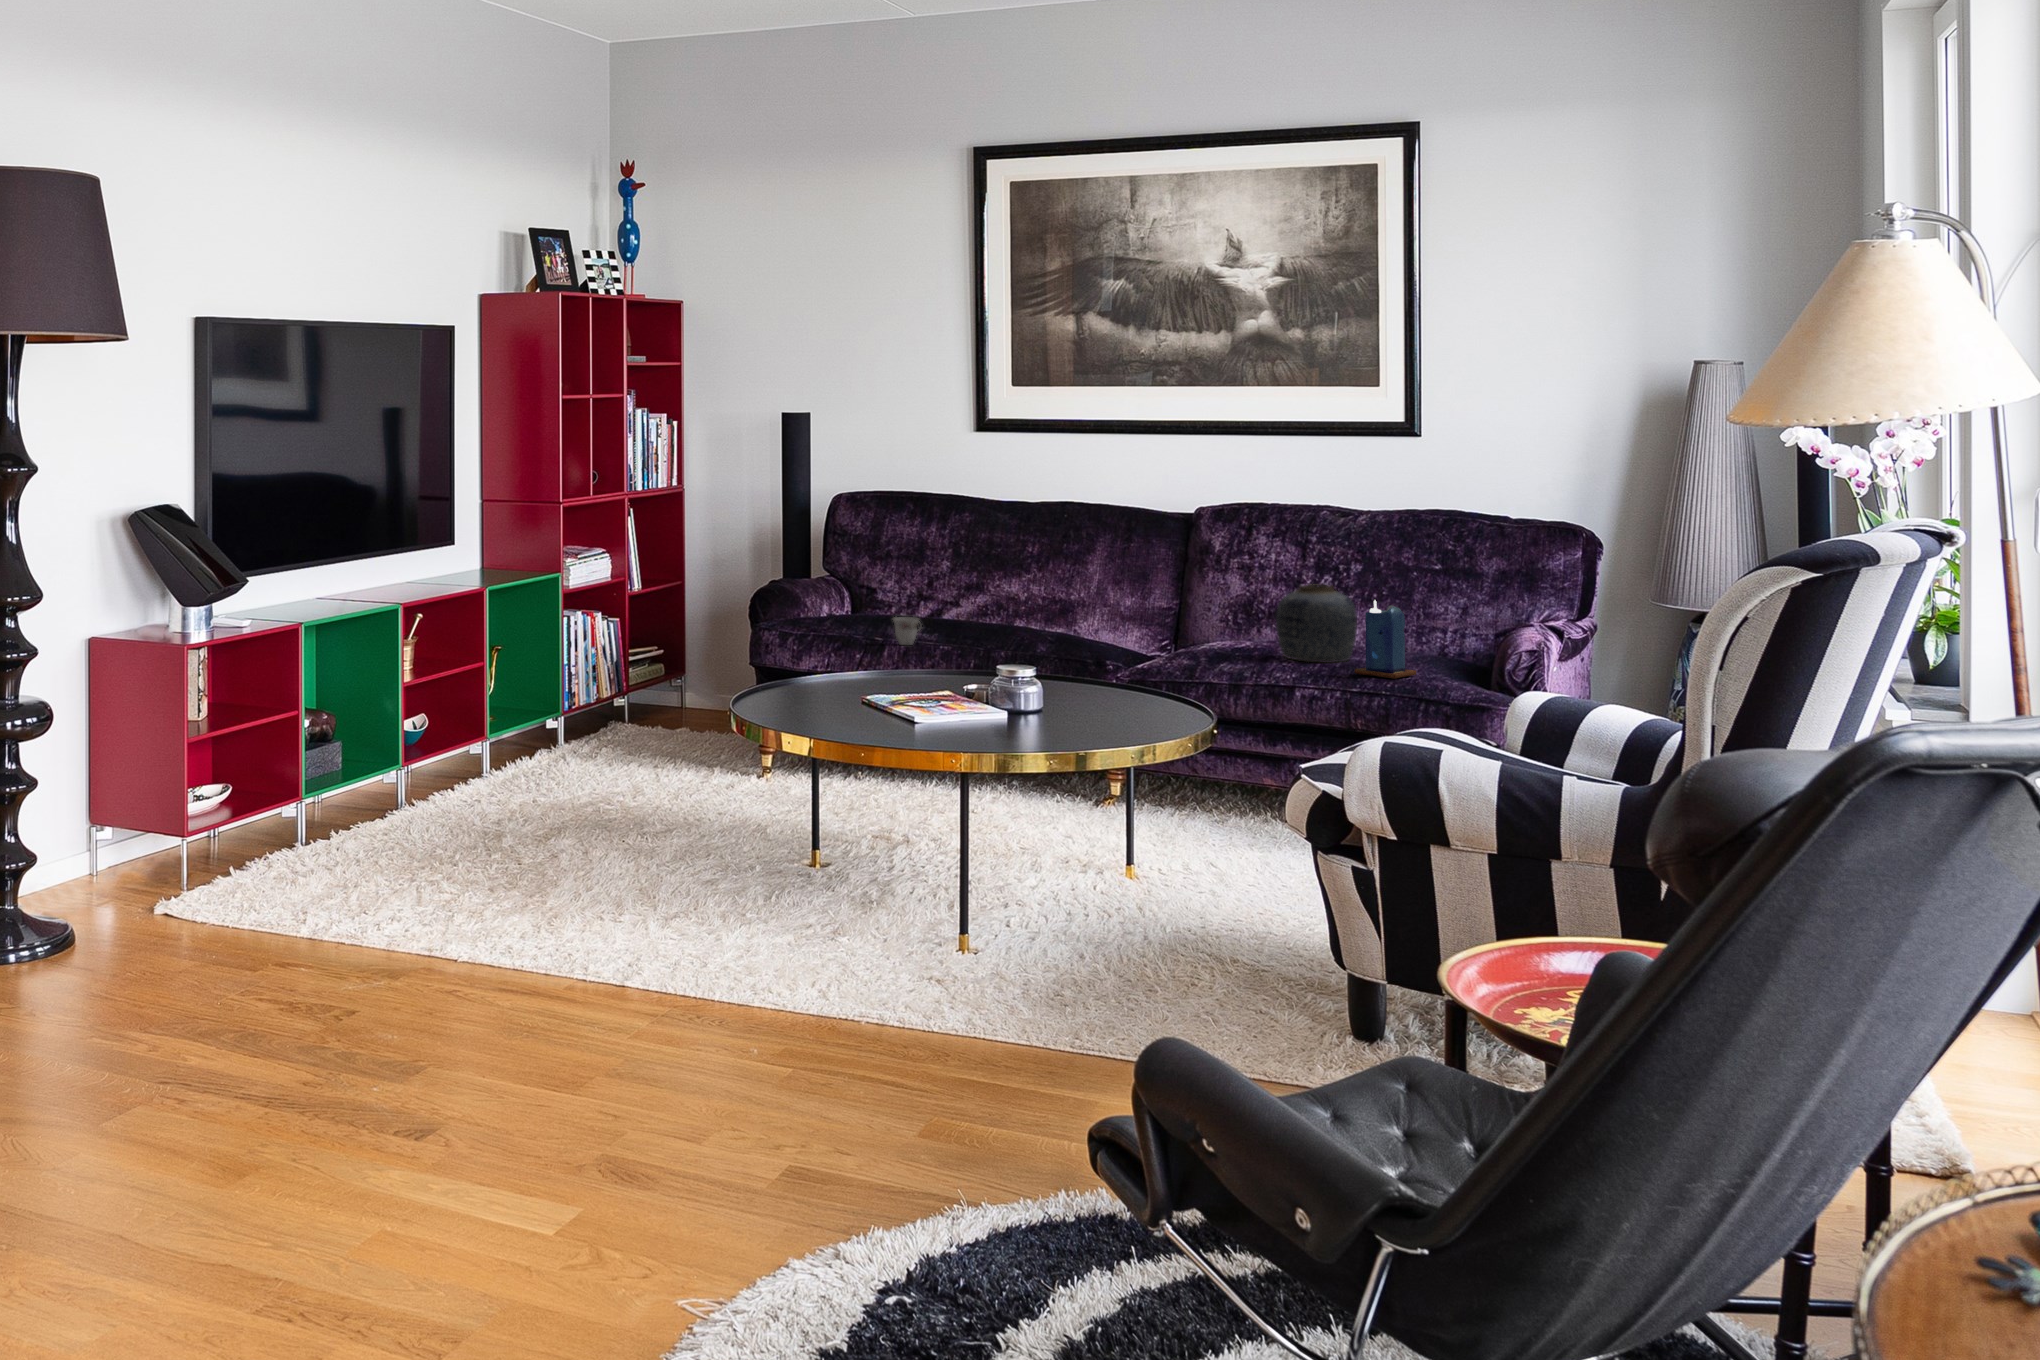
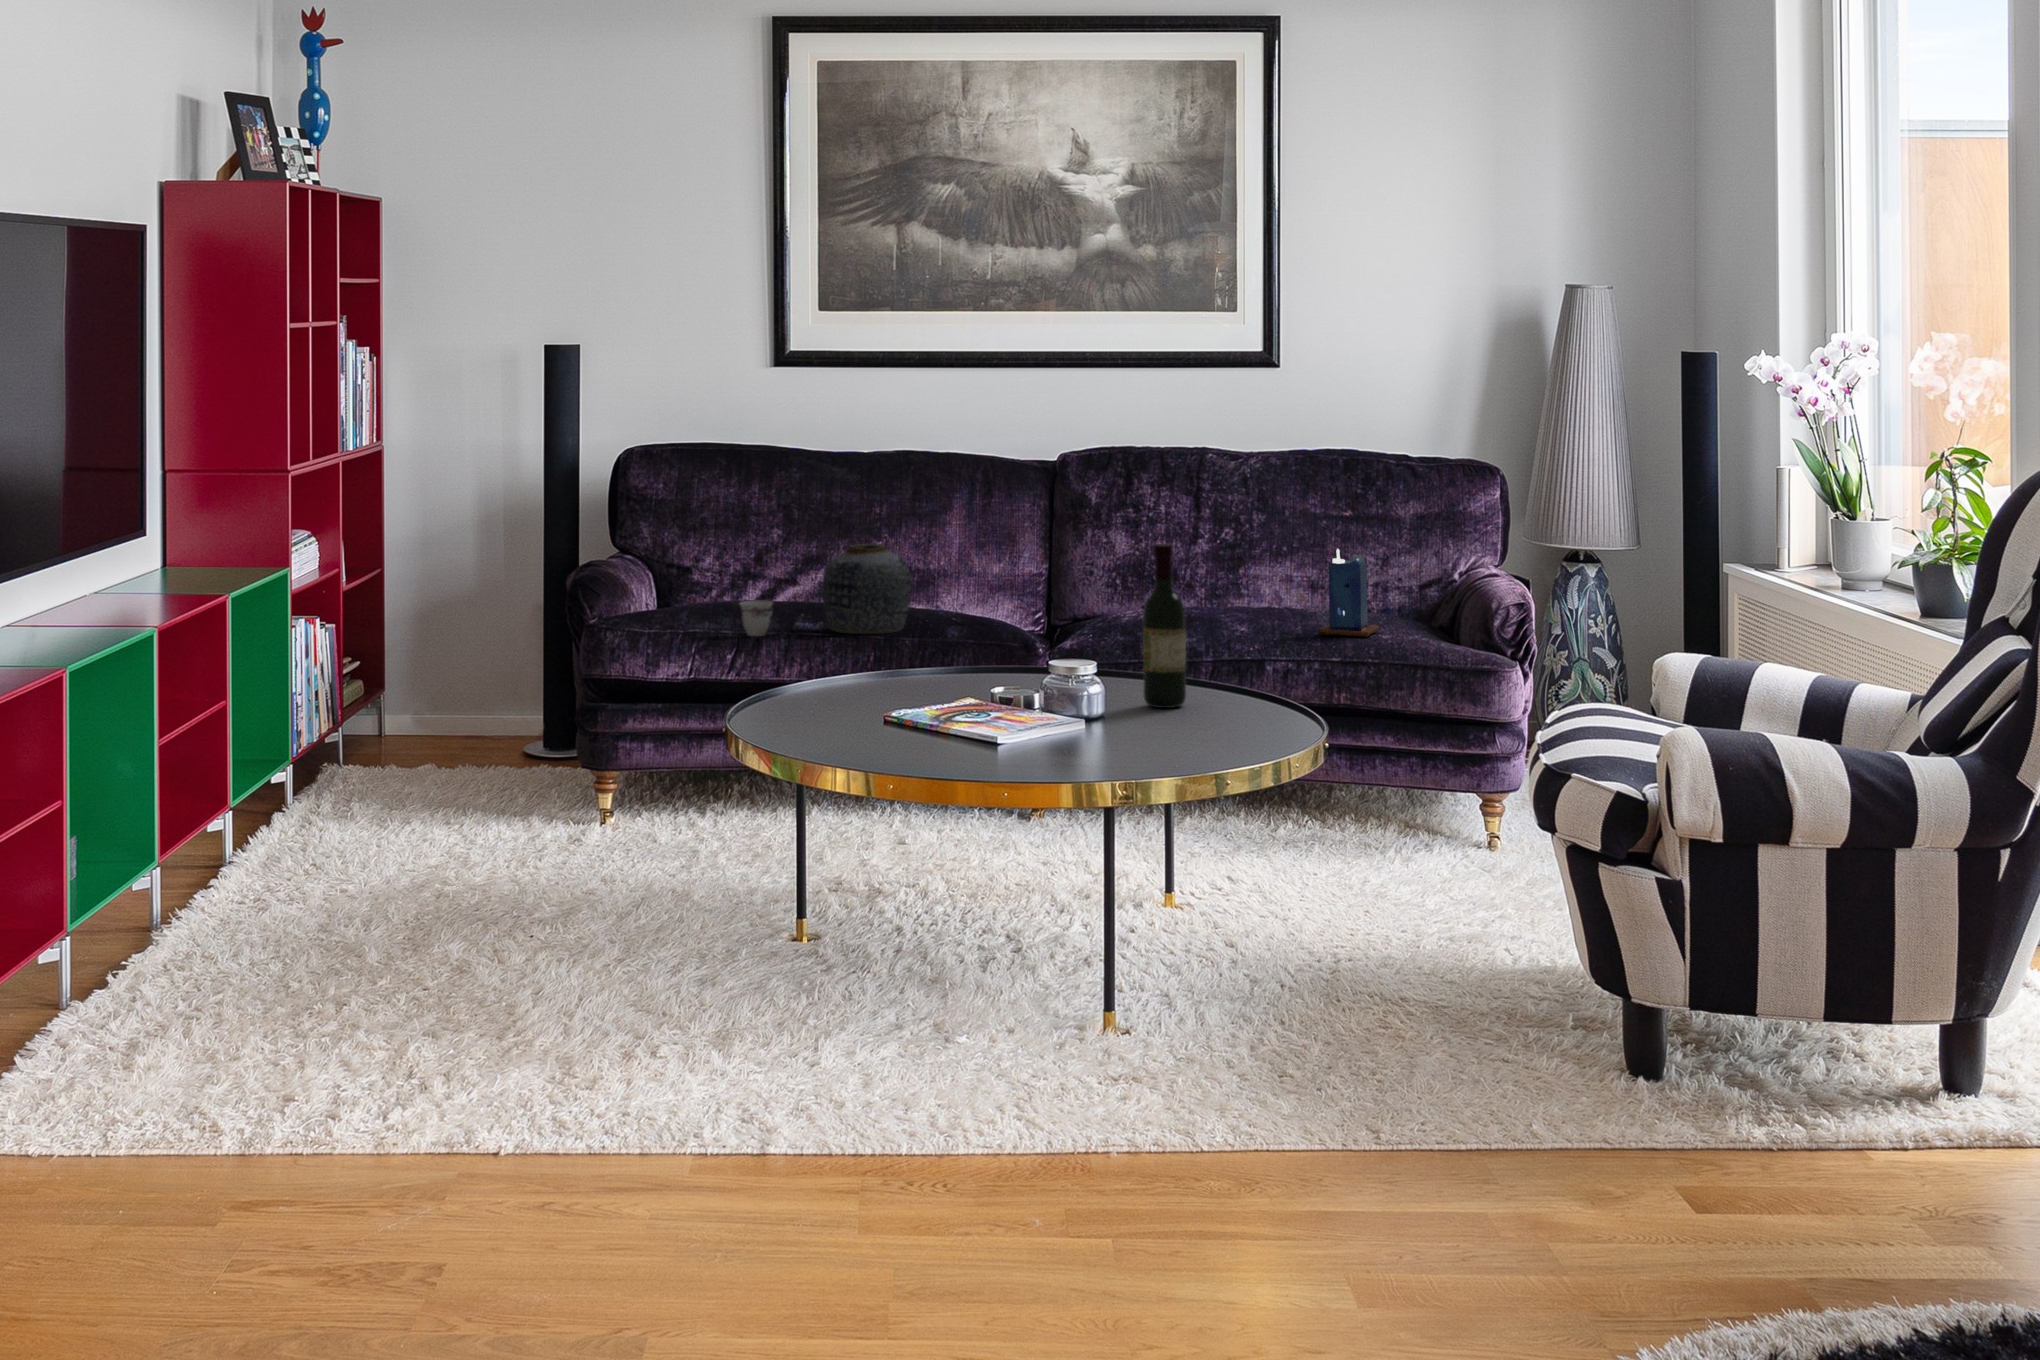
wine bottle: none [1077,581,1112,712] -> present [1143,544,1186,708]
vase: present [1276,585,1357,663] -> present [822,544,911,634]

